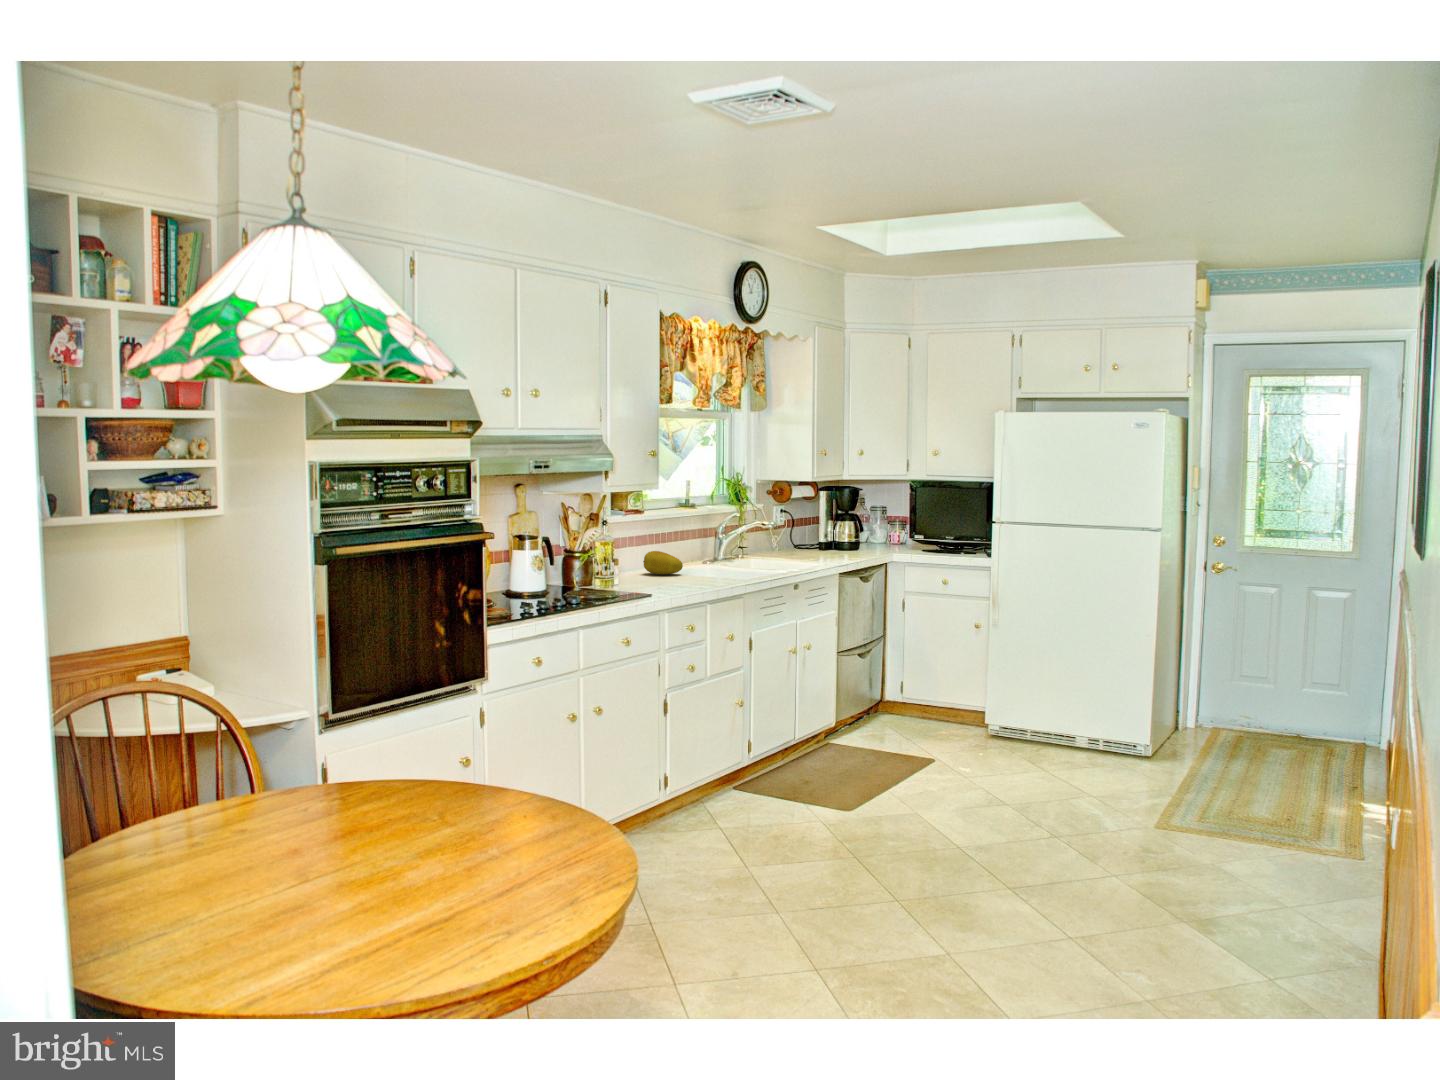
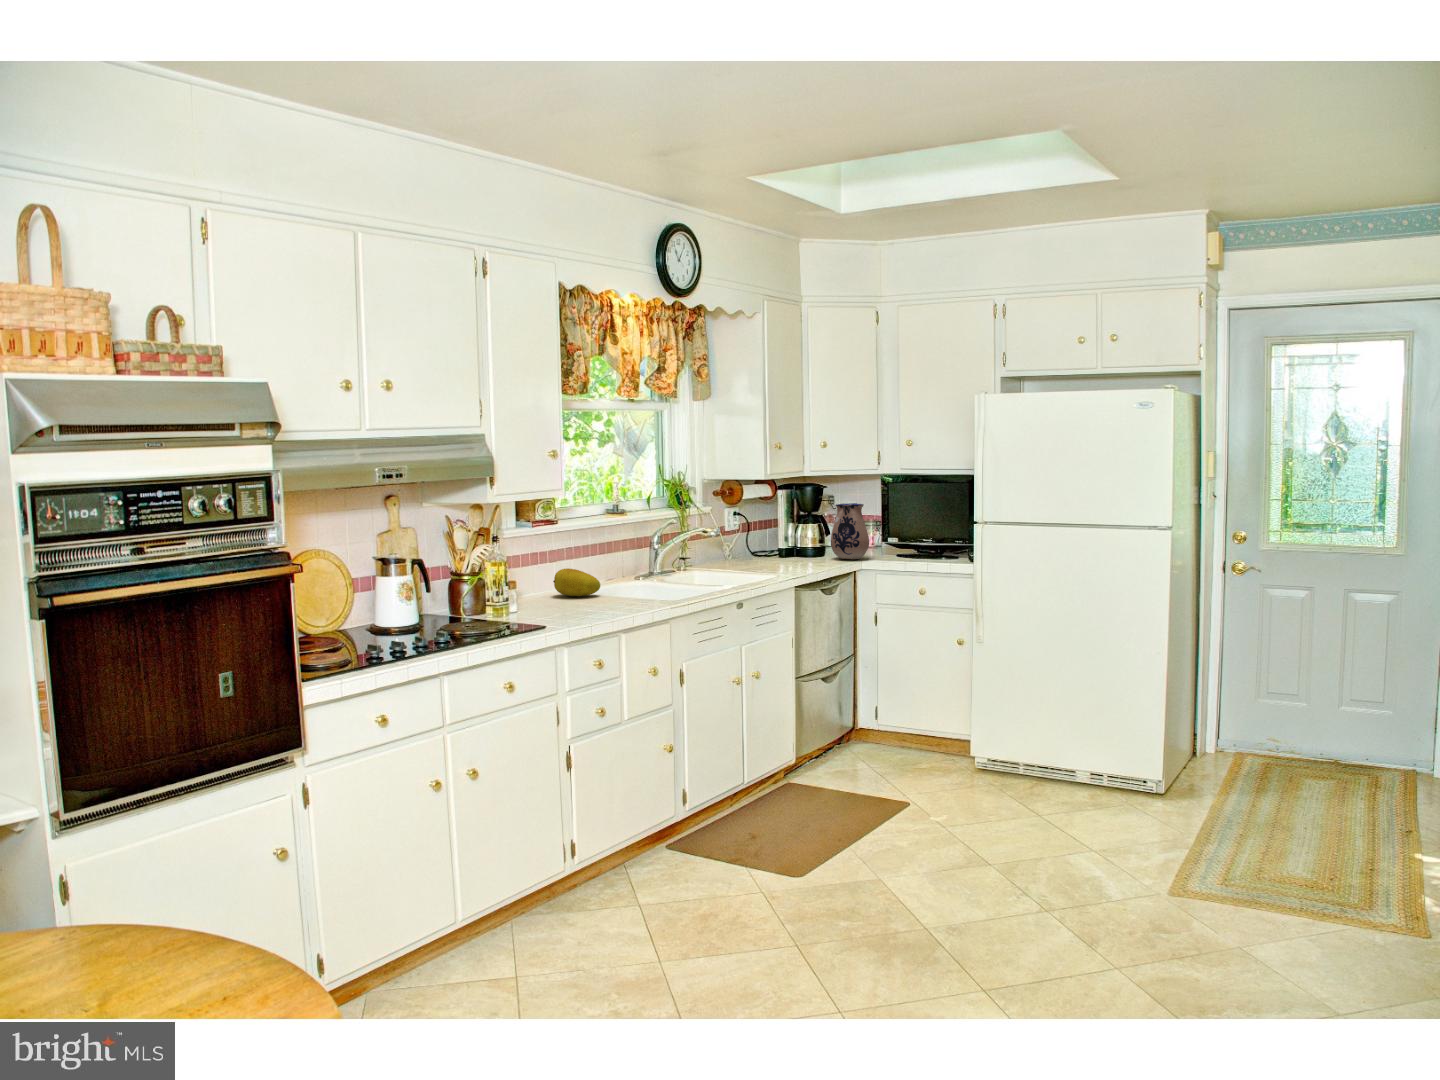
ceramic pitcher: none [866,504,899,553] -> present [831,503,869,559]

